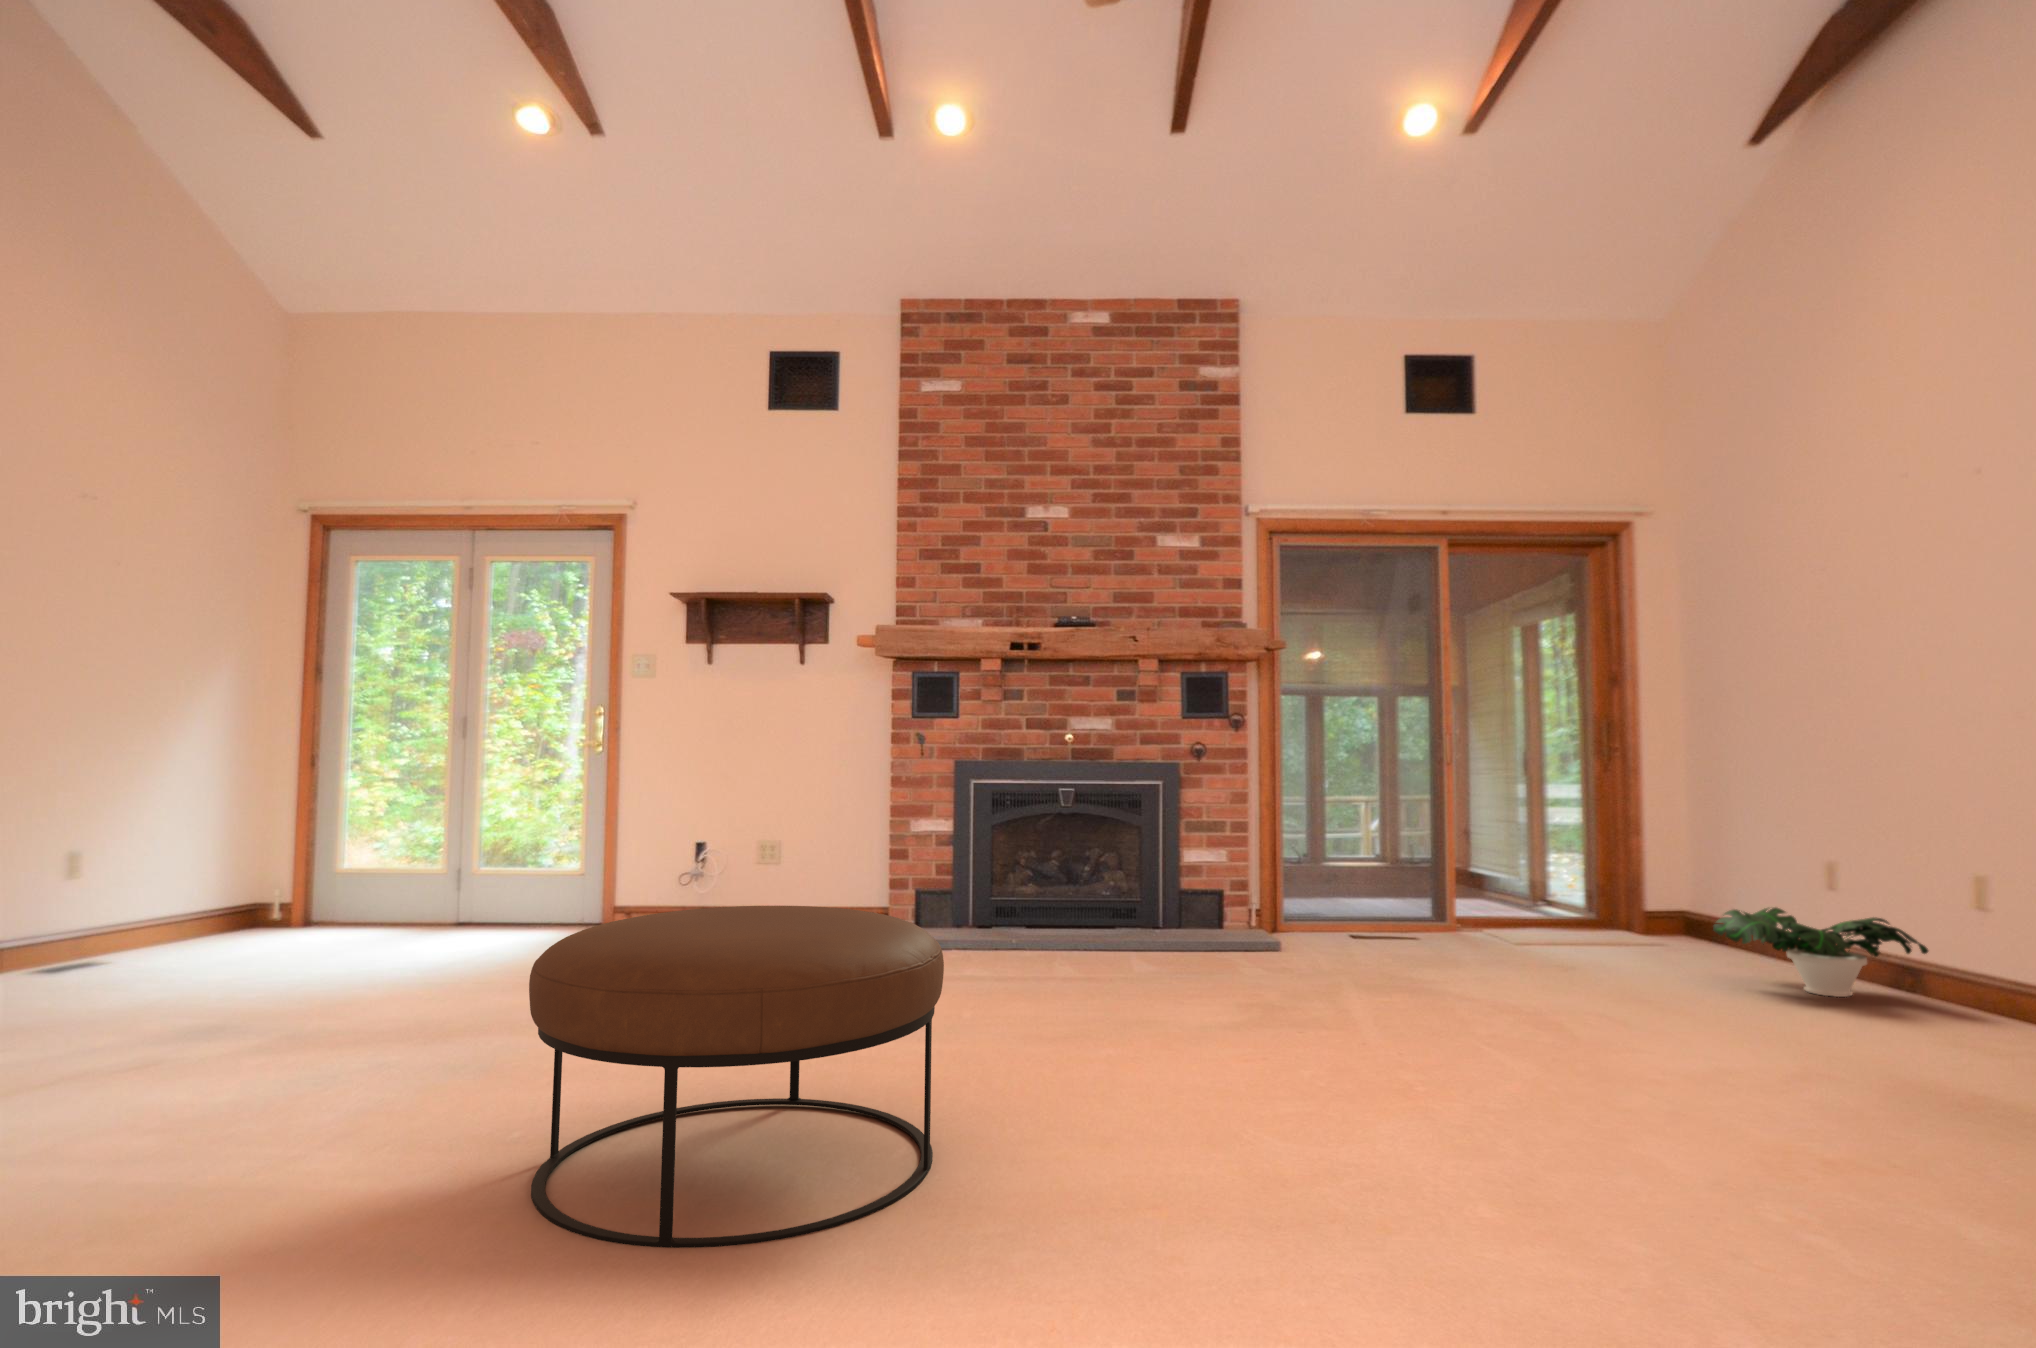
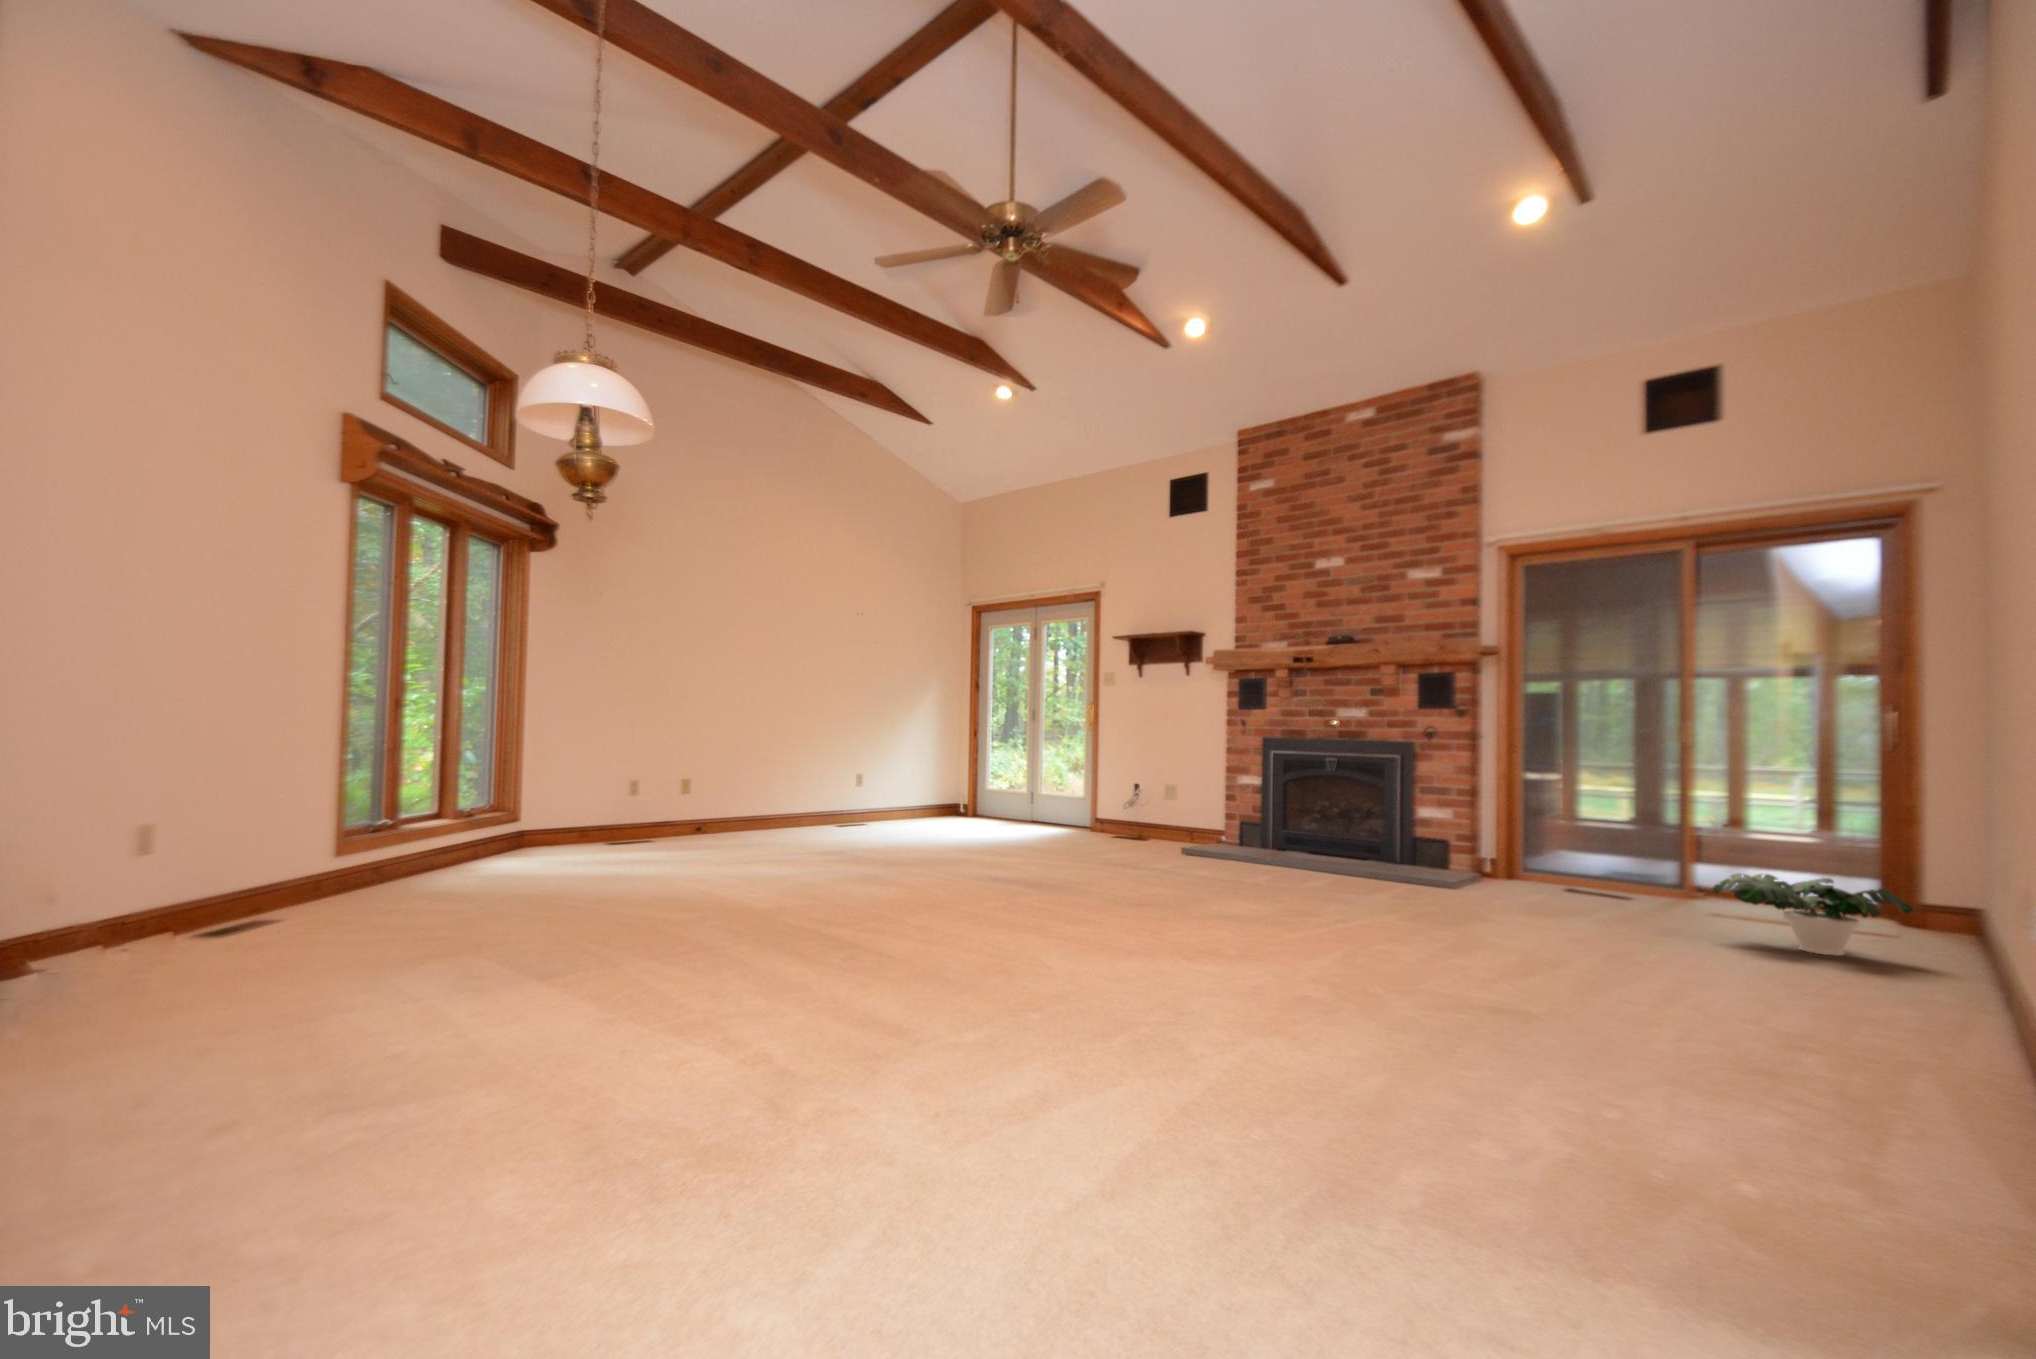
ottoman: present [529,906,944,1248] -> none [838,774,993,877]

